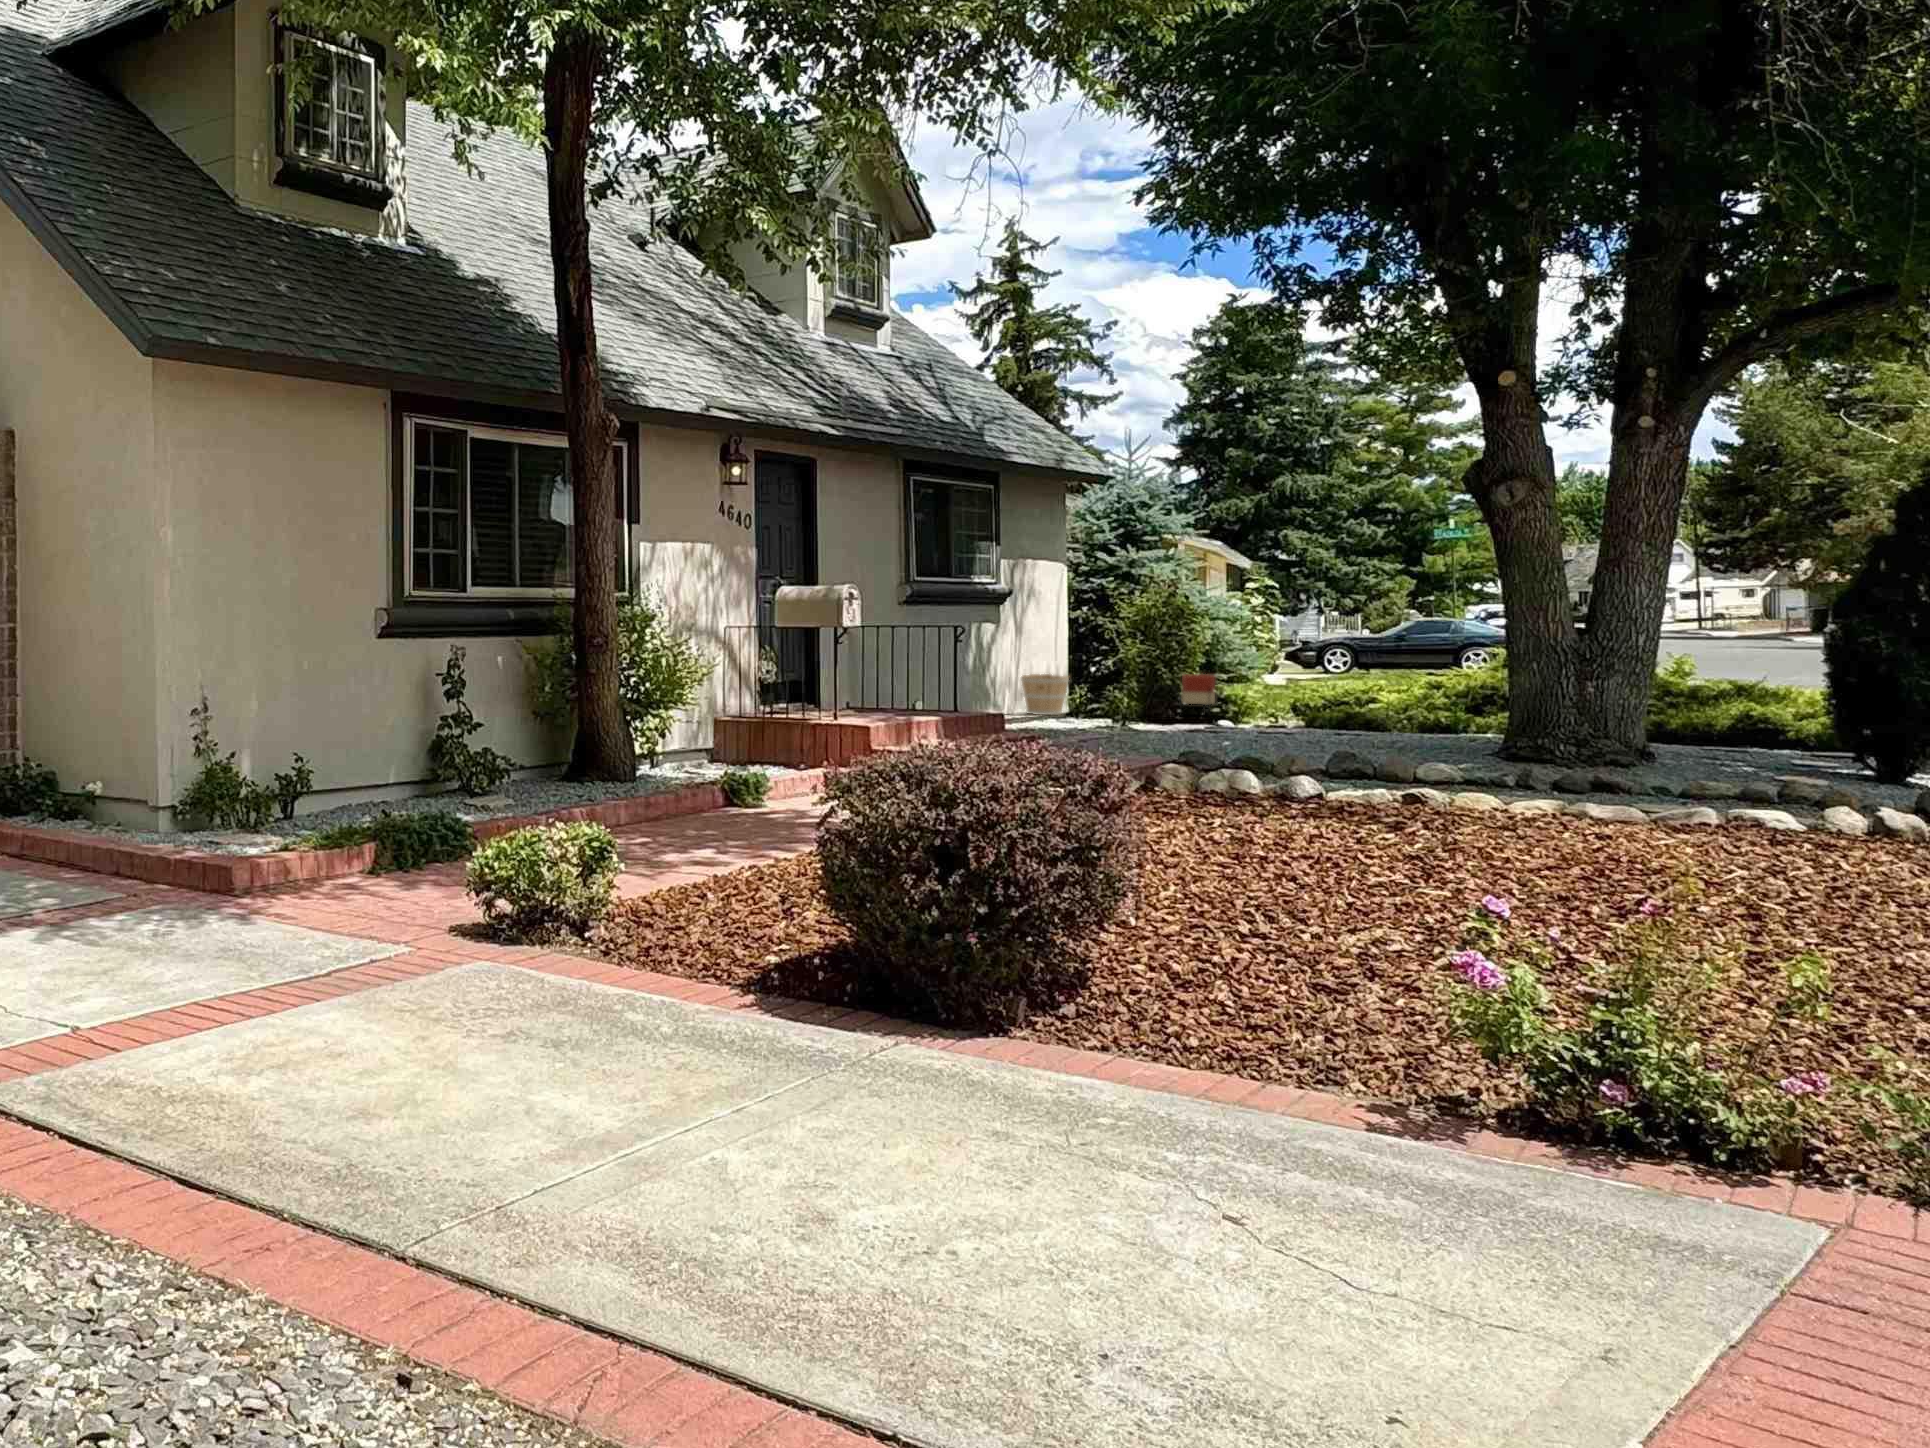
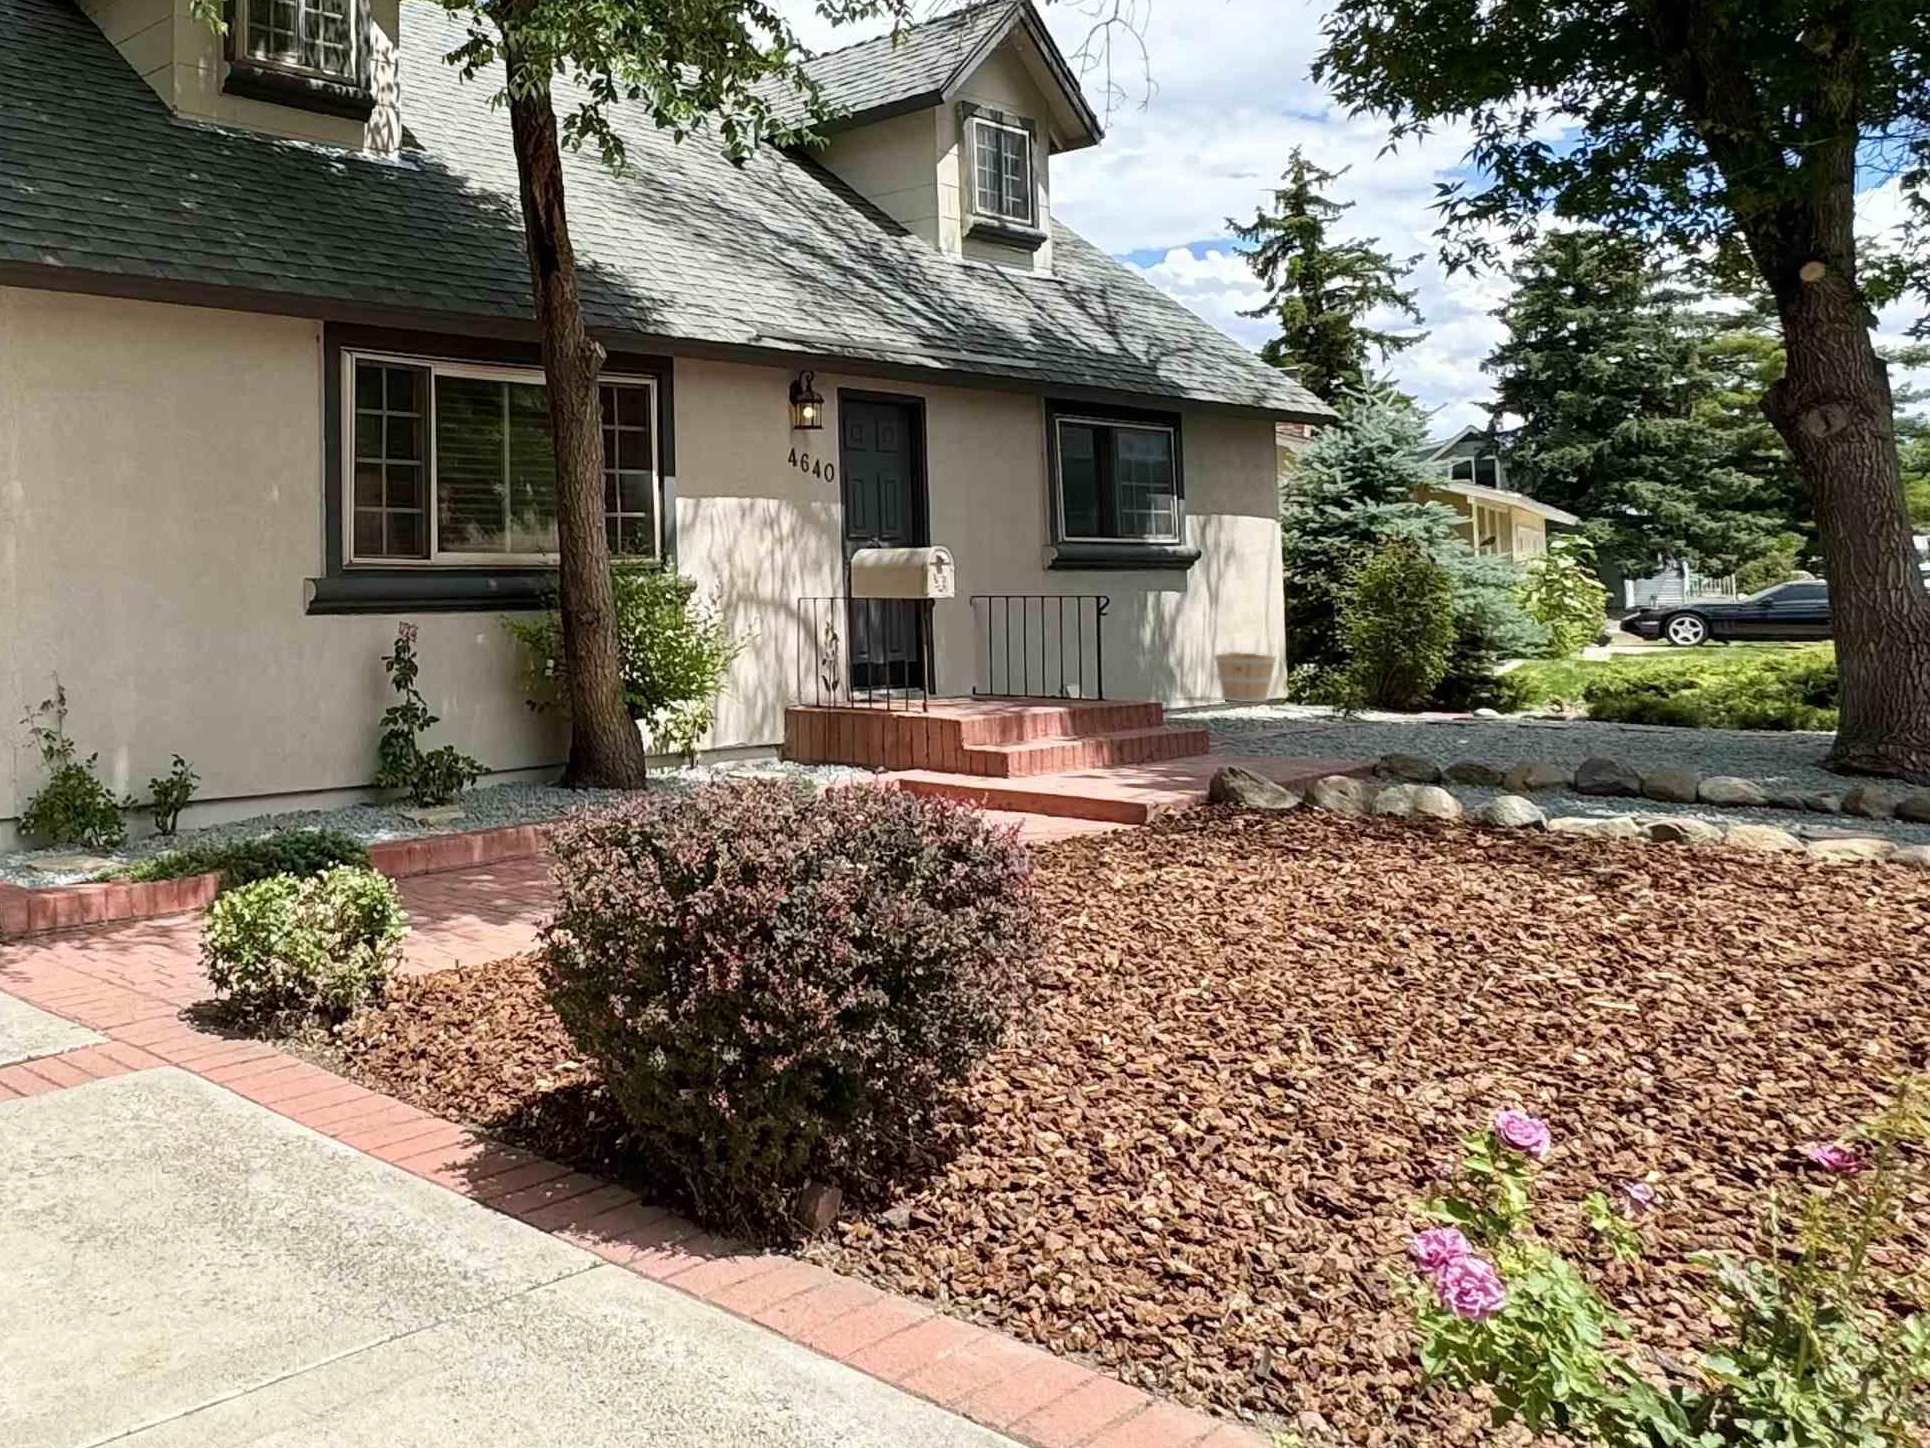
planter: present [1181,674,1215,709] -> none [1422,658,1468,711]

